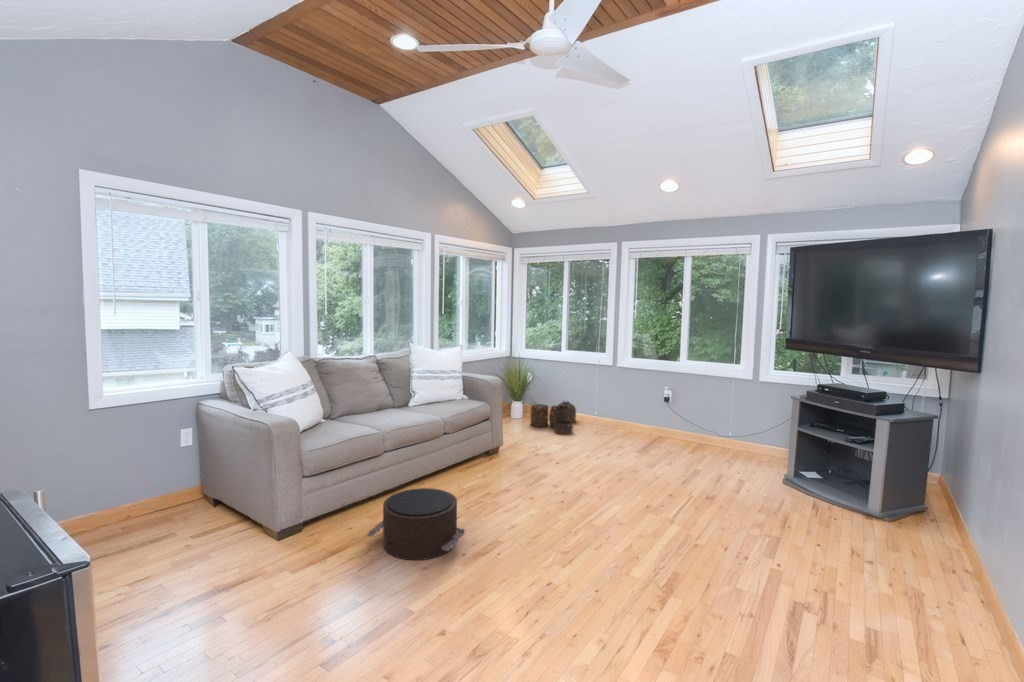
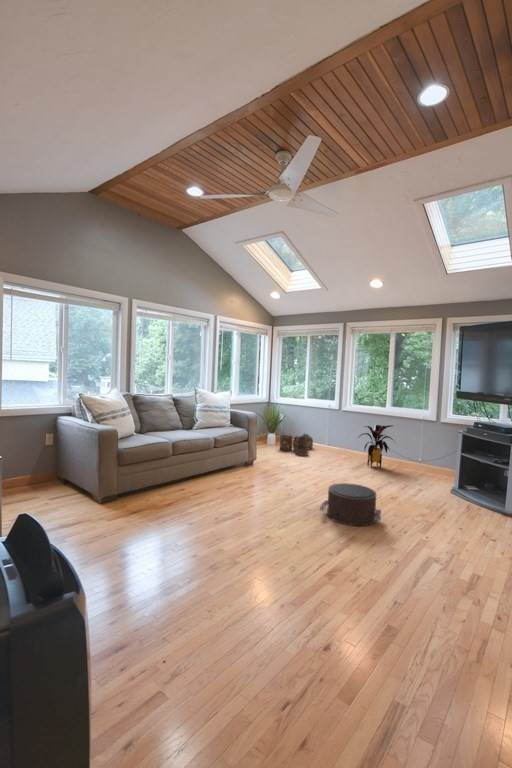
house plant: none [643,387,700,449] -> present [359,425,393,468]
pouf: present [367,488,465,560] -> present [320,483,381,526]

